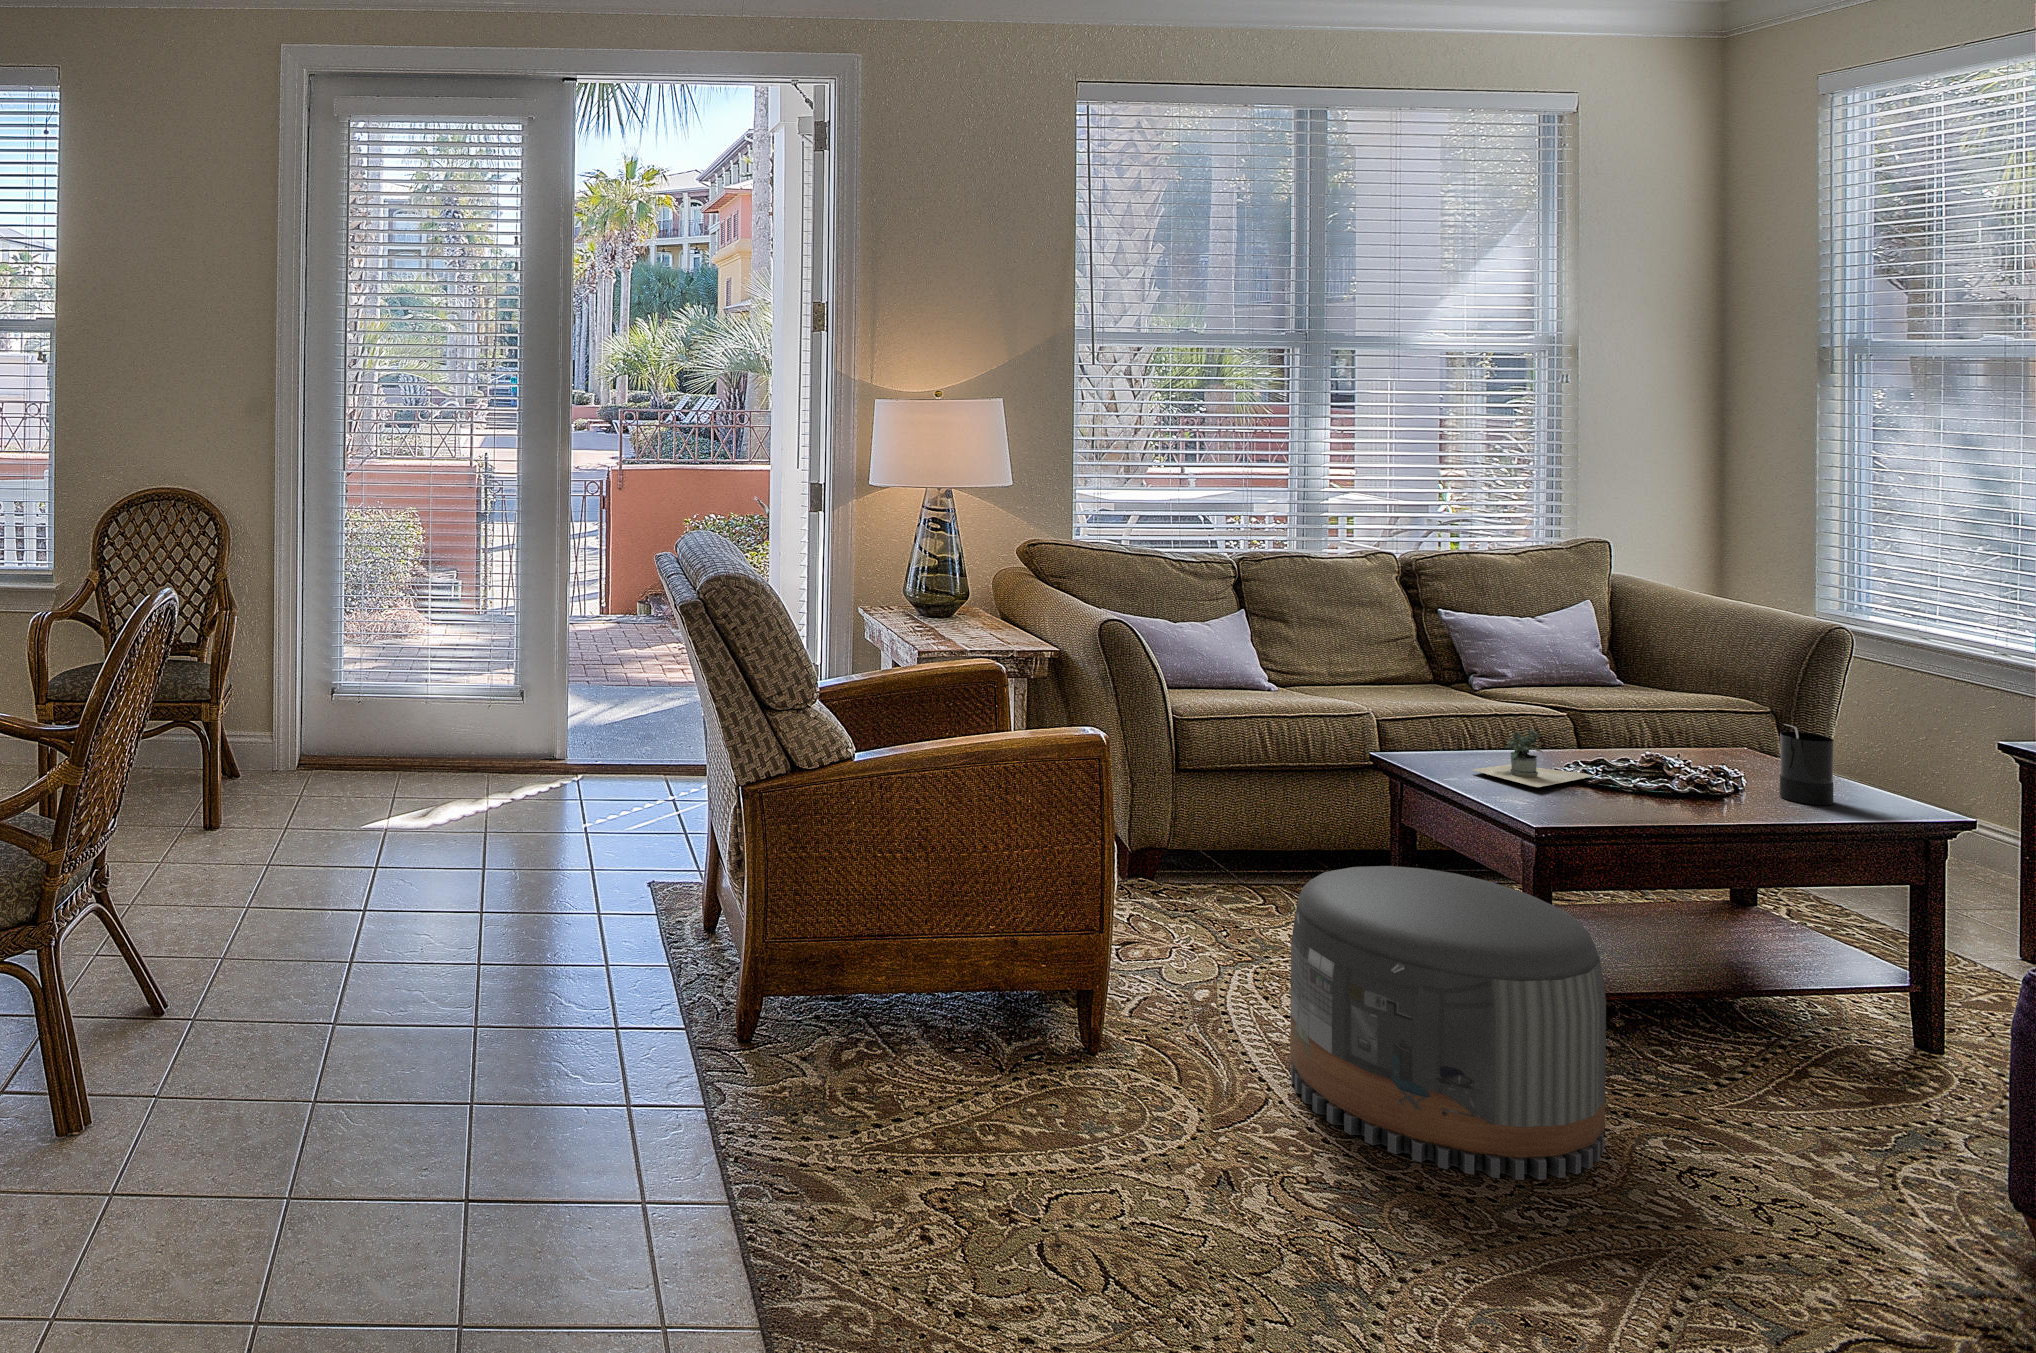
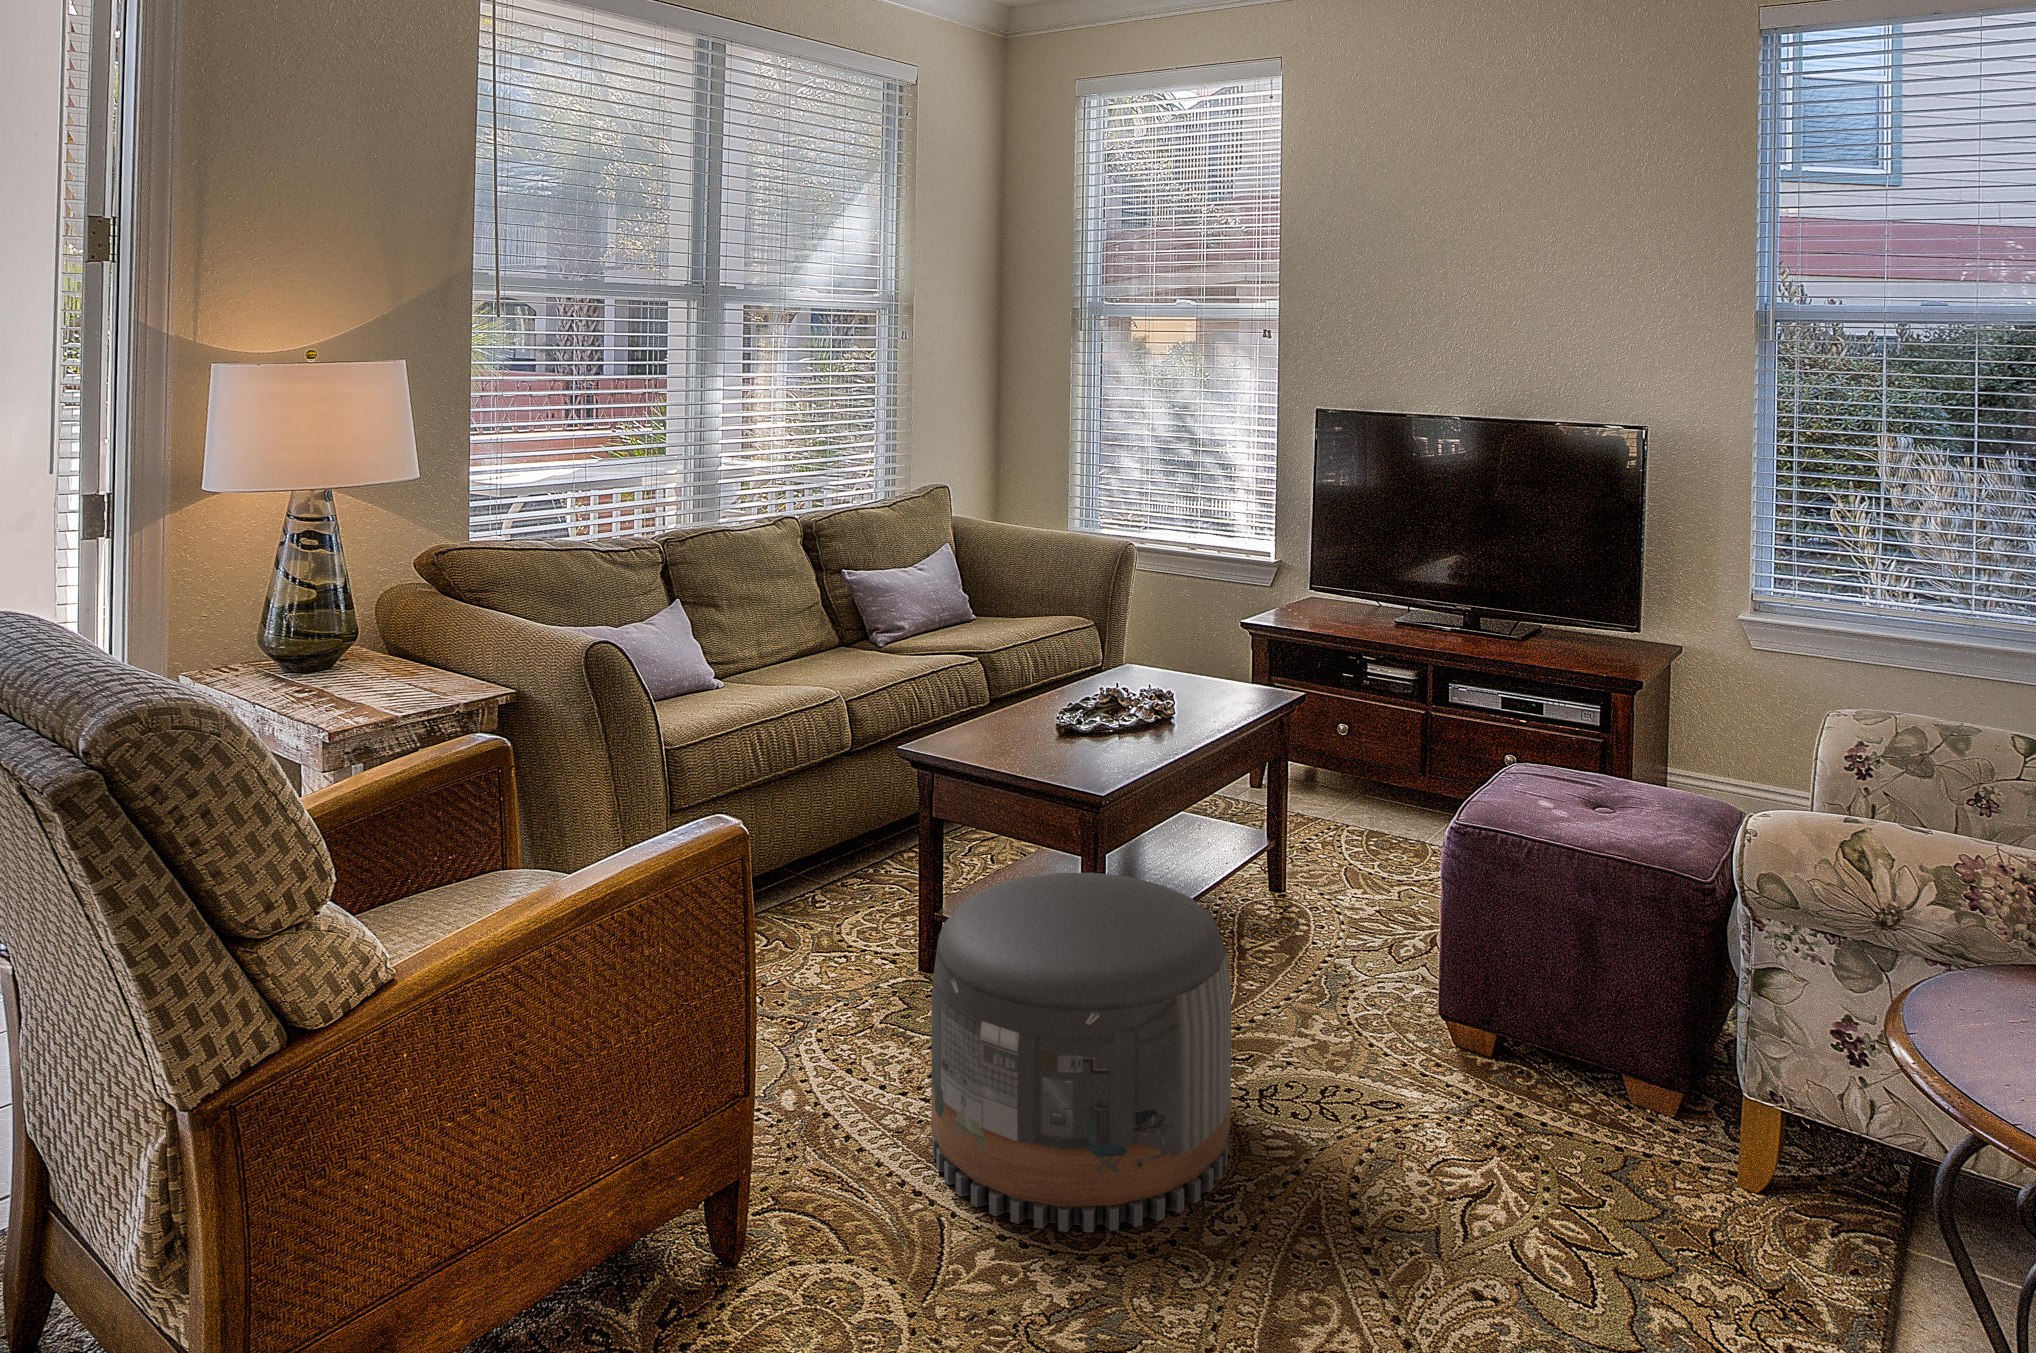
candle: present [1780,724,1834,805] -> none [1195,641,1233,710]
potted plant: present [1472,729,1620,787] -> none [985,687,1082,750]

